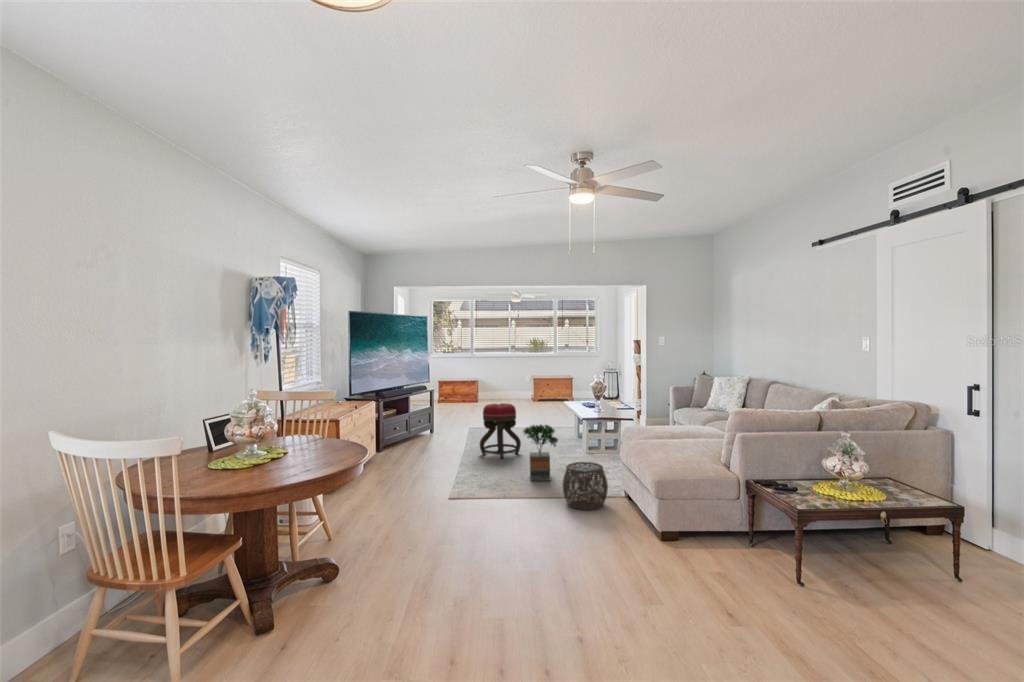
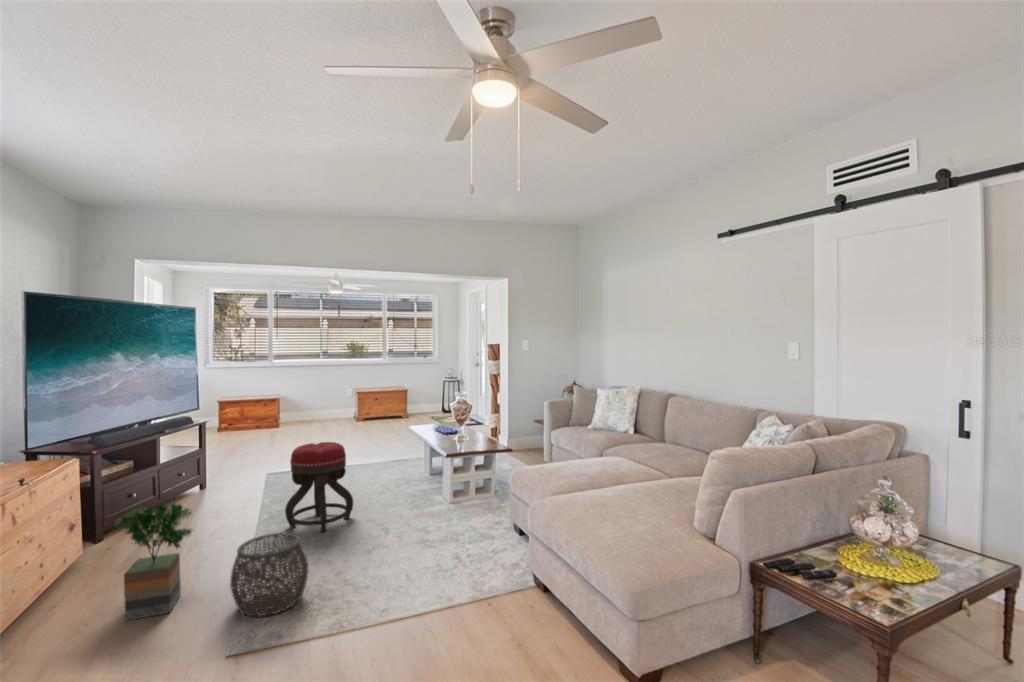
potted tree: present [523,424,558,481] -> present [117,503,192,620]
woven basket: present [563,462,608,510] -> present [230,533,308,617]

